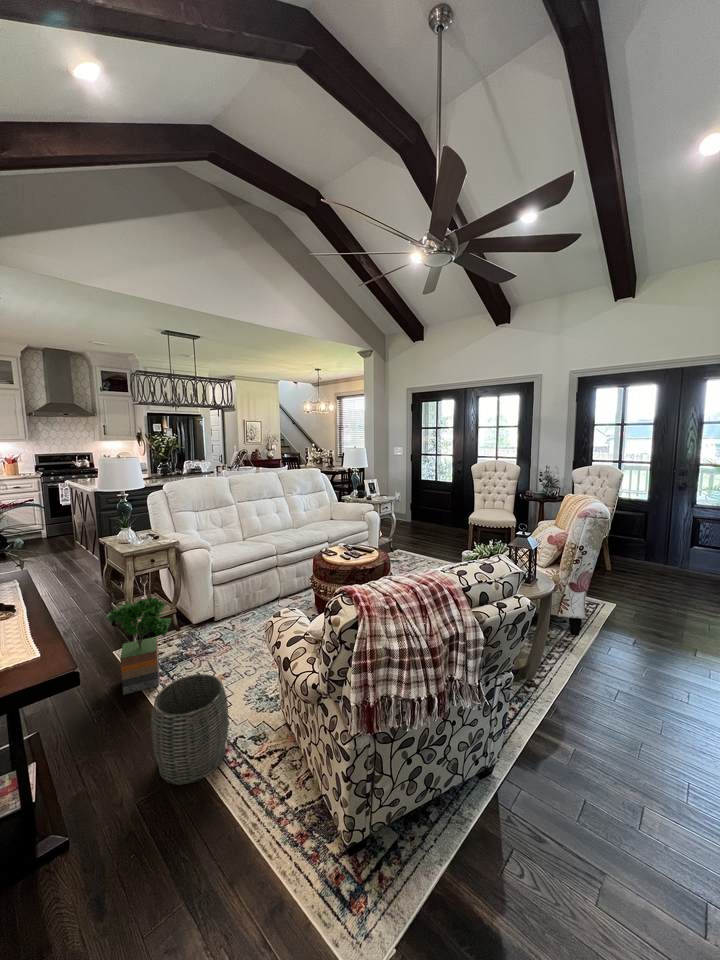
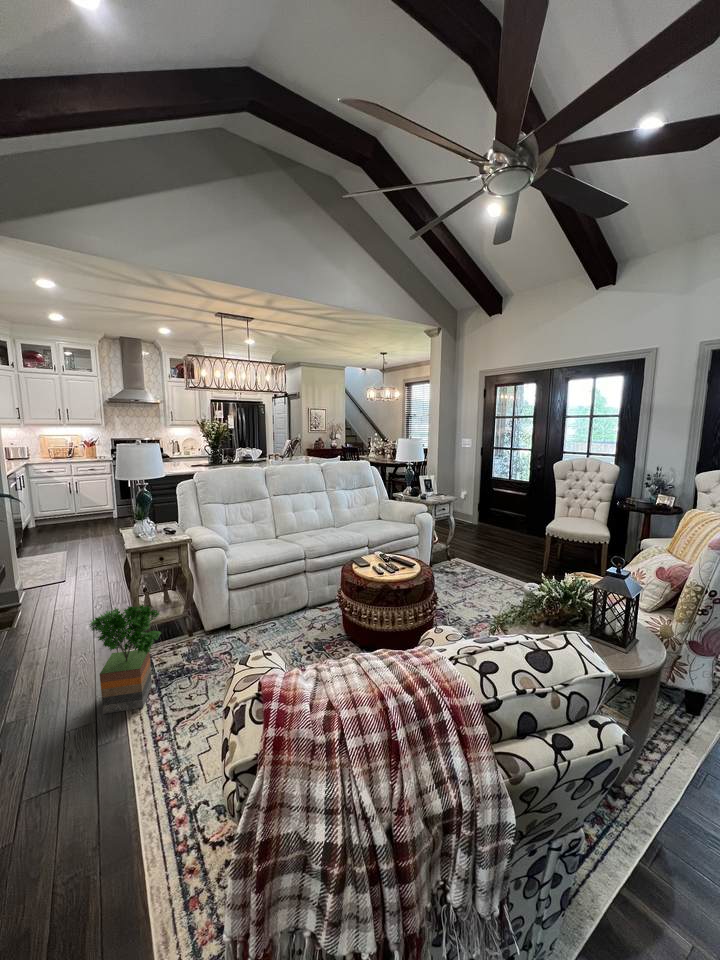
woven basket: present [151,674,229,785] -> none [81,718,186,868]

